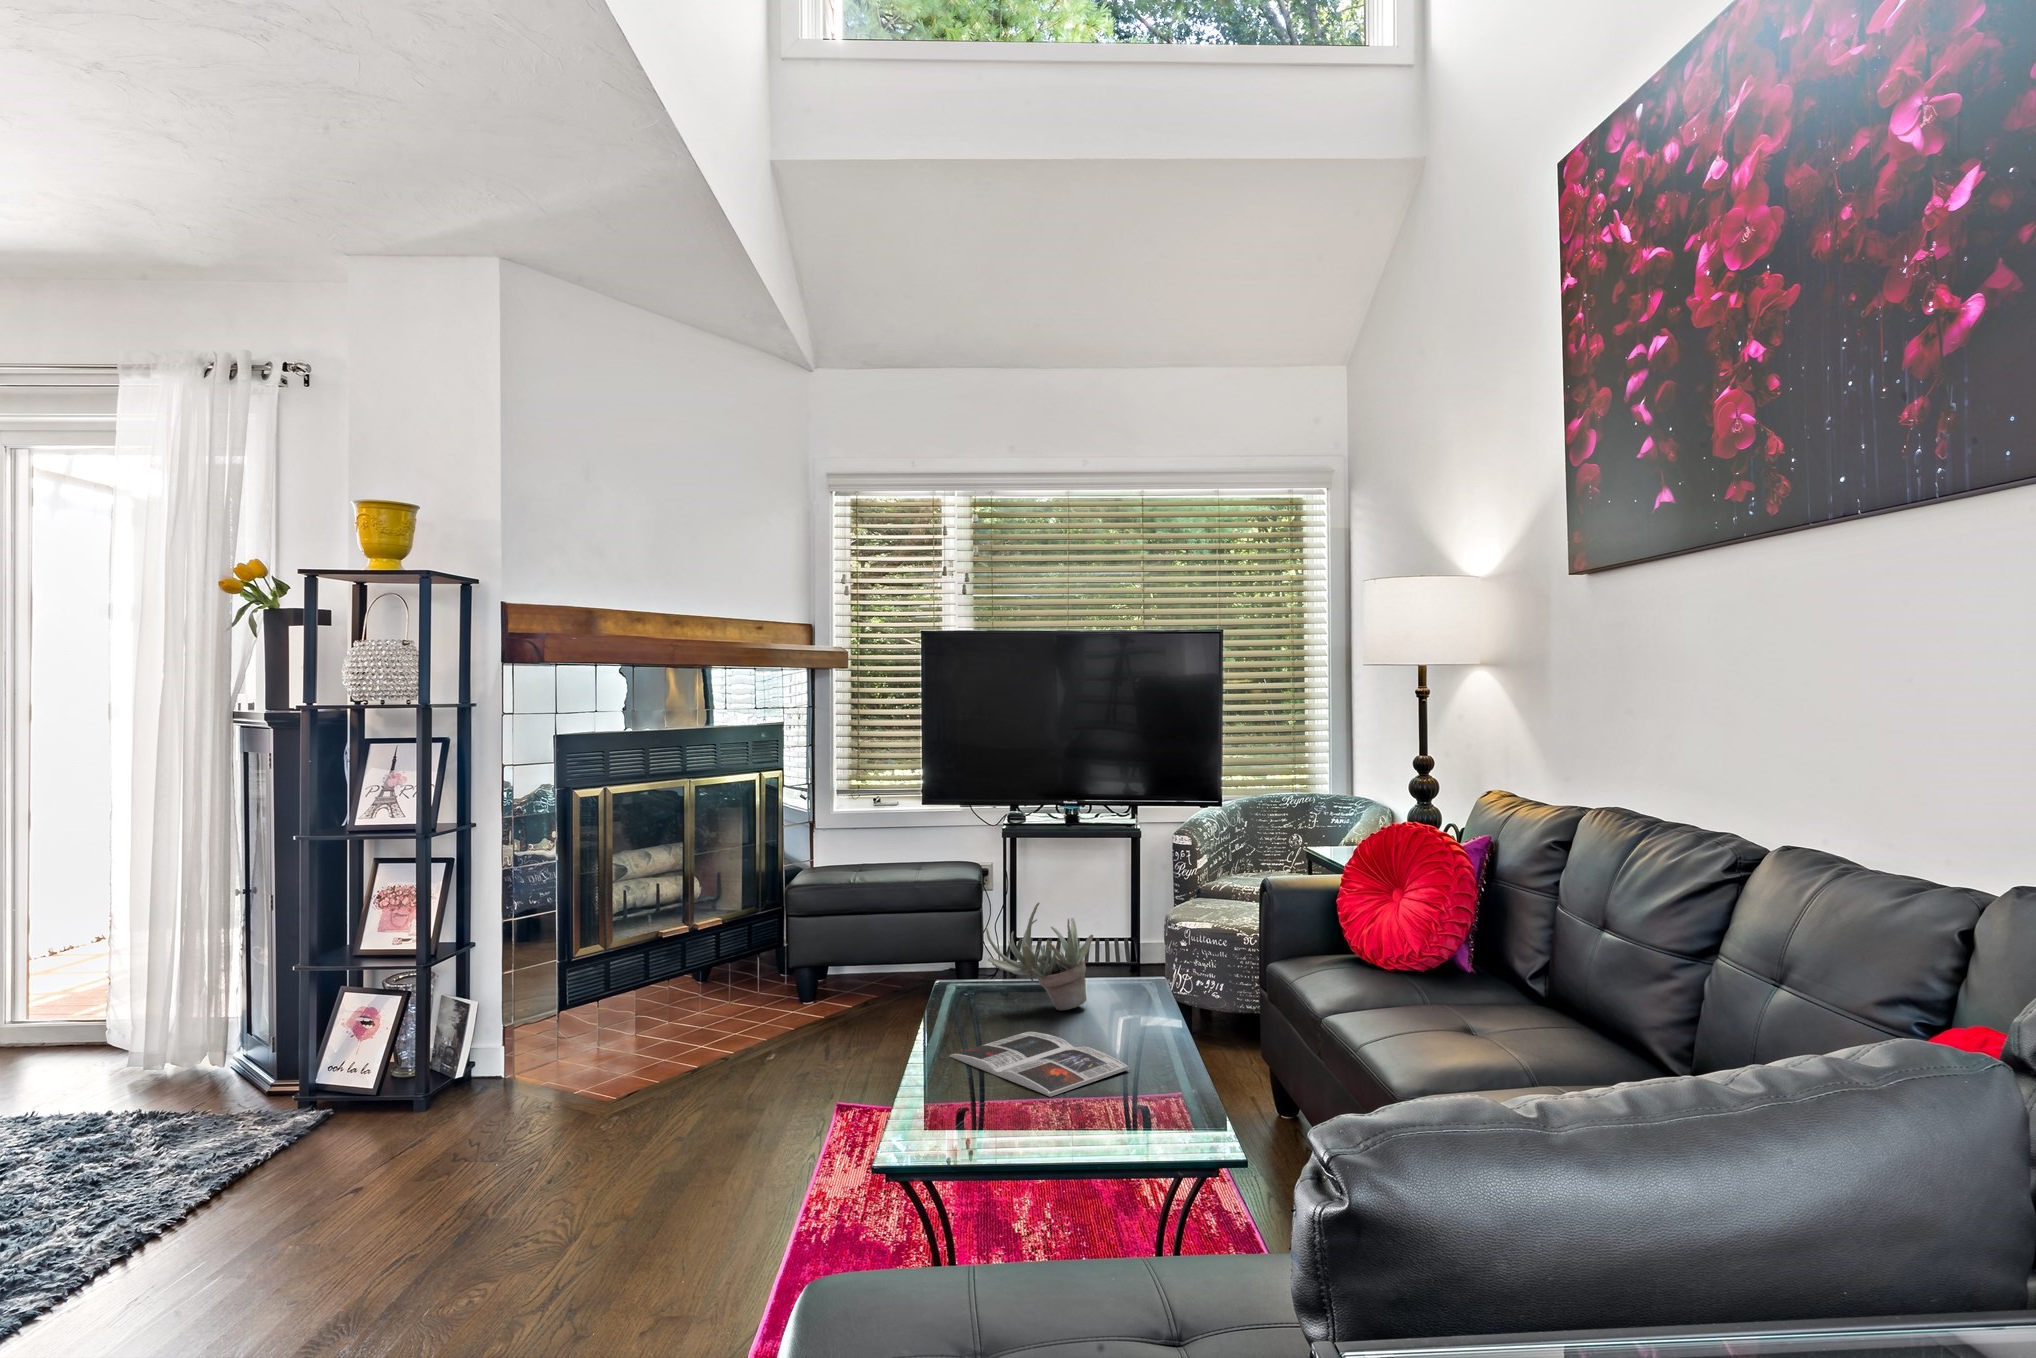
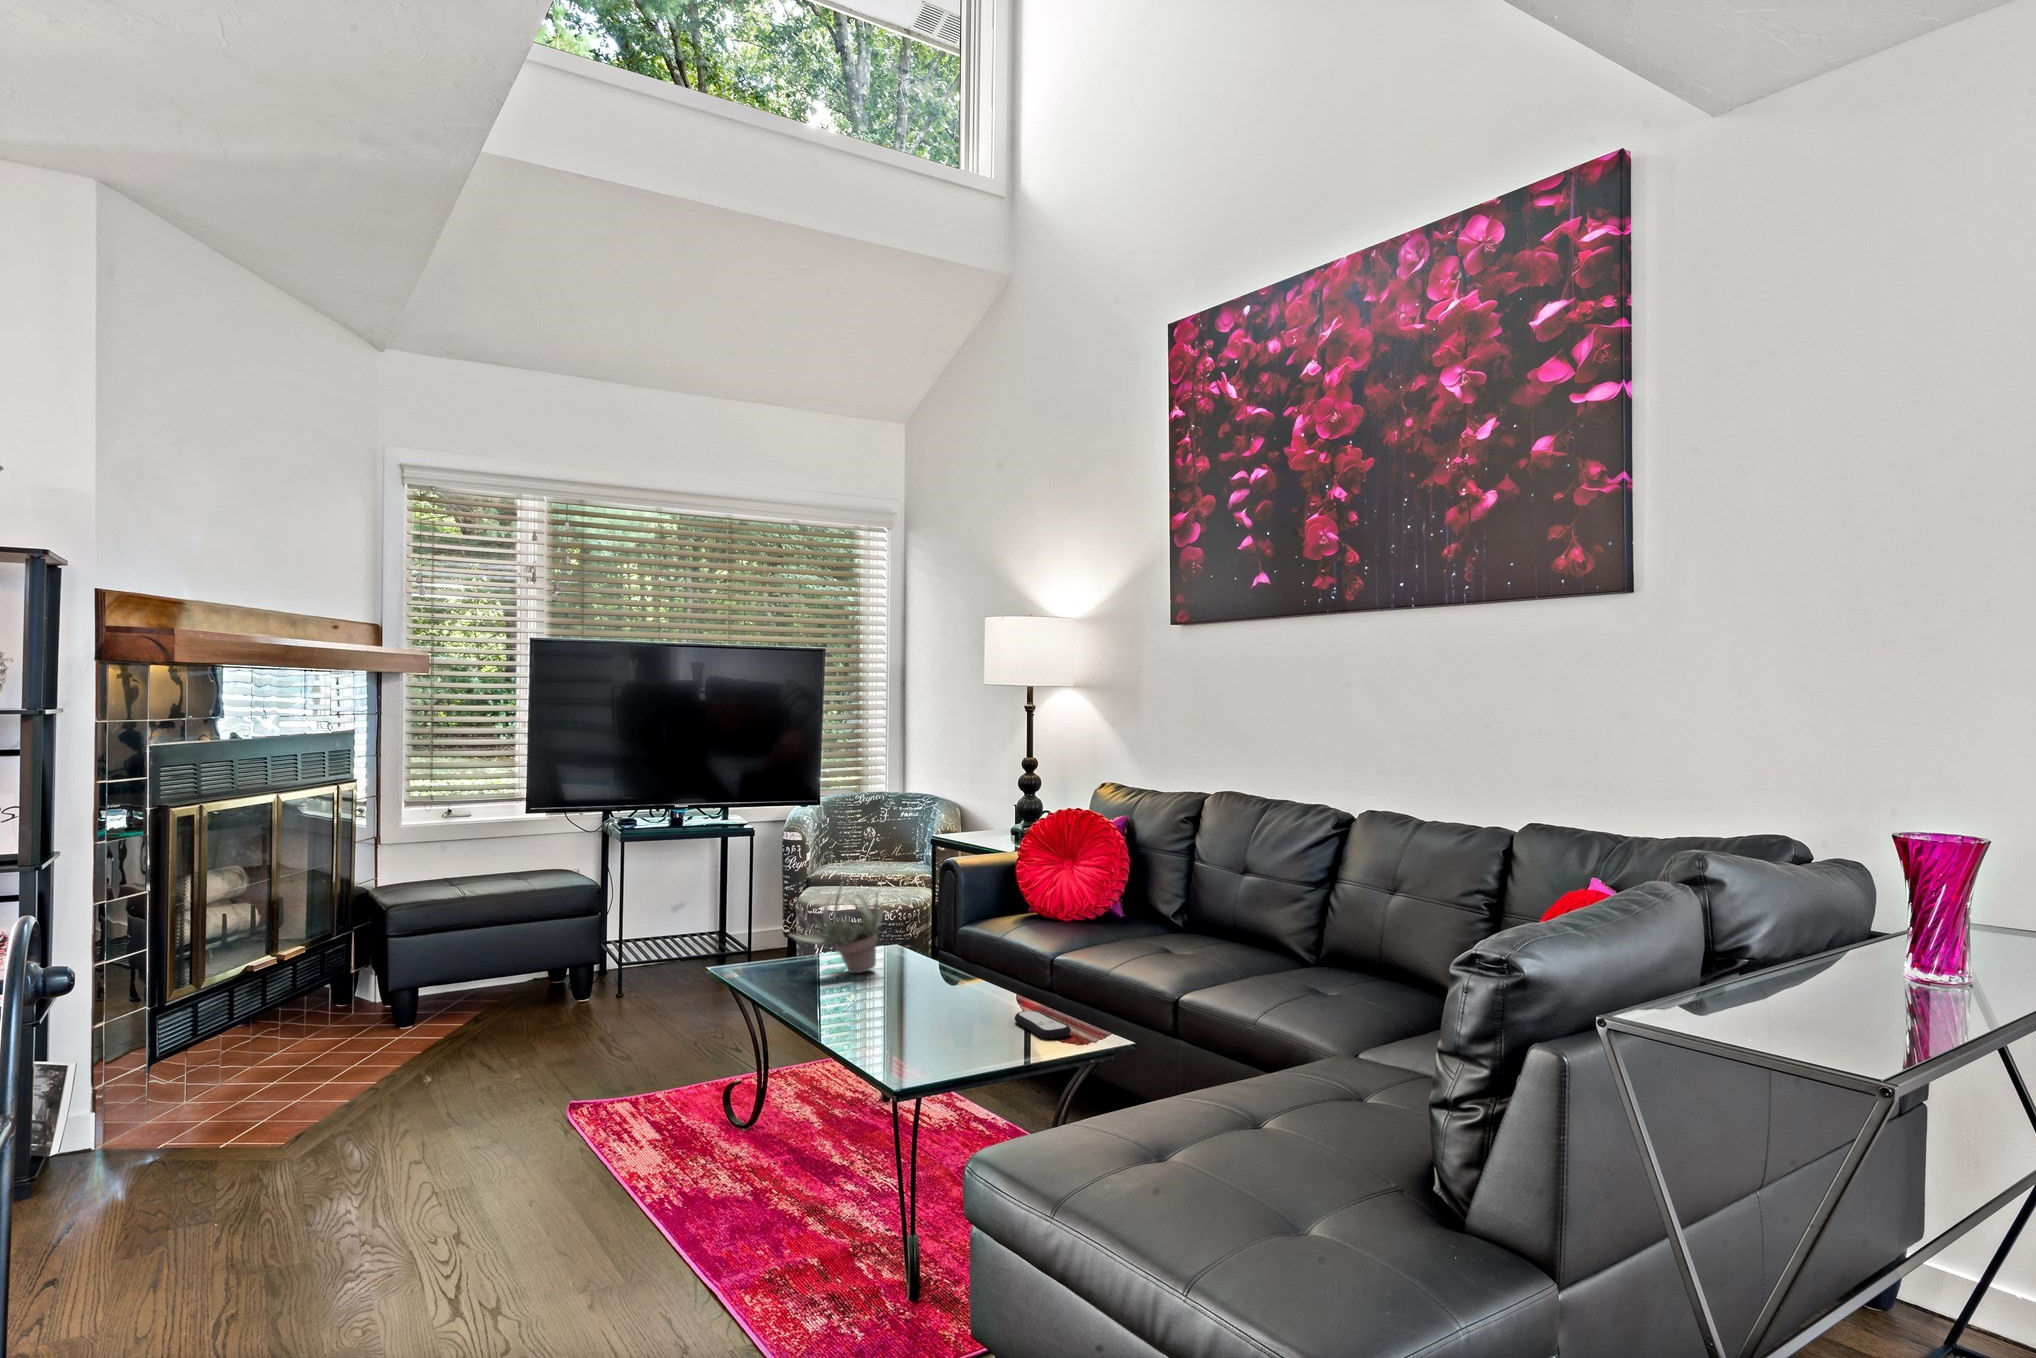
magazine: present [949,1032,1129,1097] -> none [822,987,981,1025]
remote control: none [1116,1094,1162,1140] -> present [1015,1011,1071,1039]

